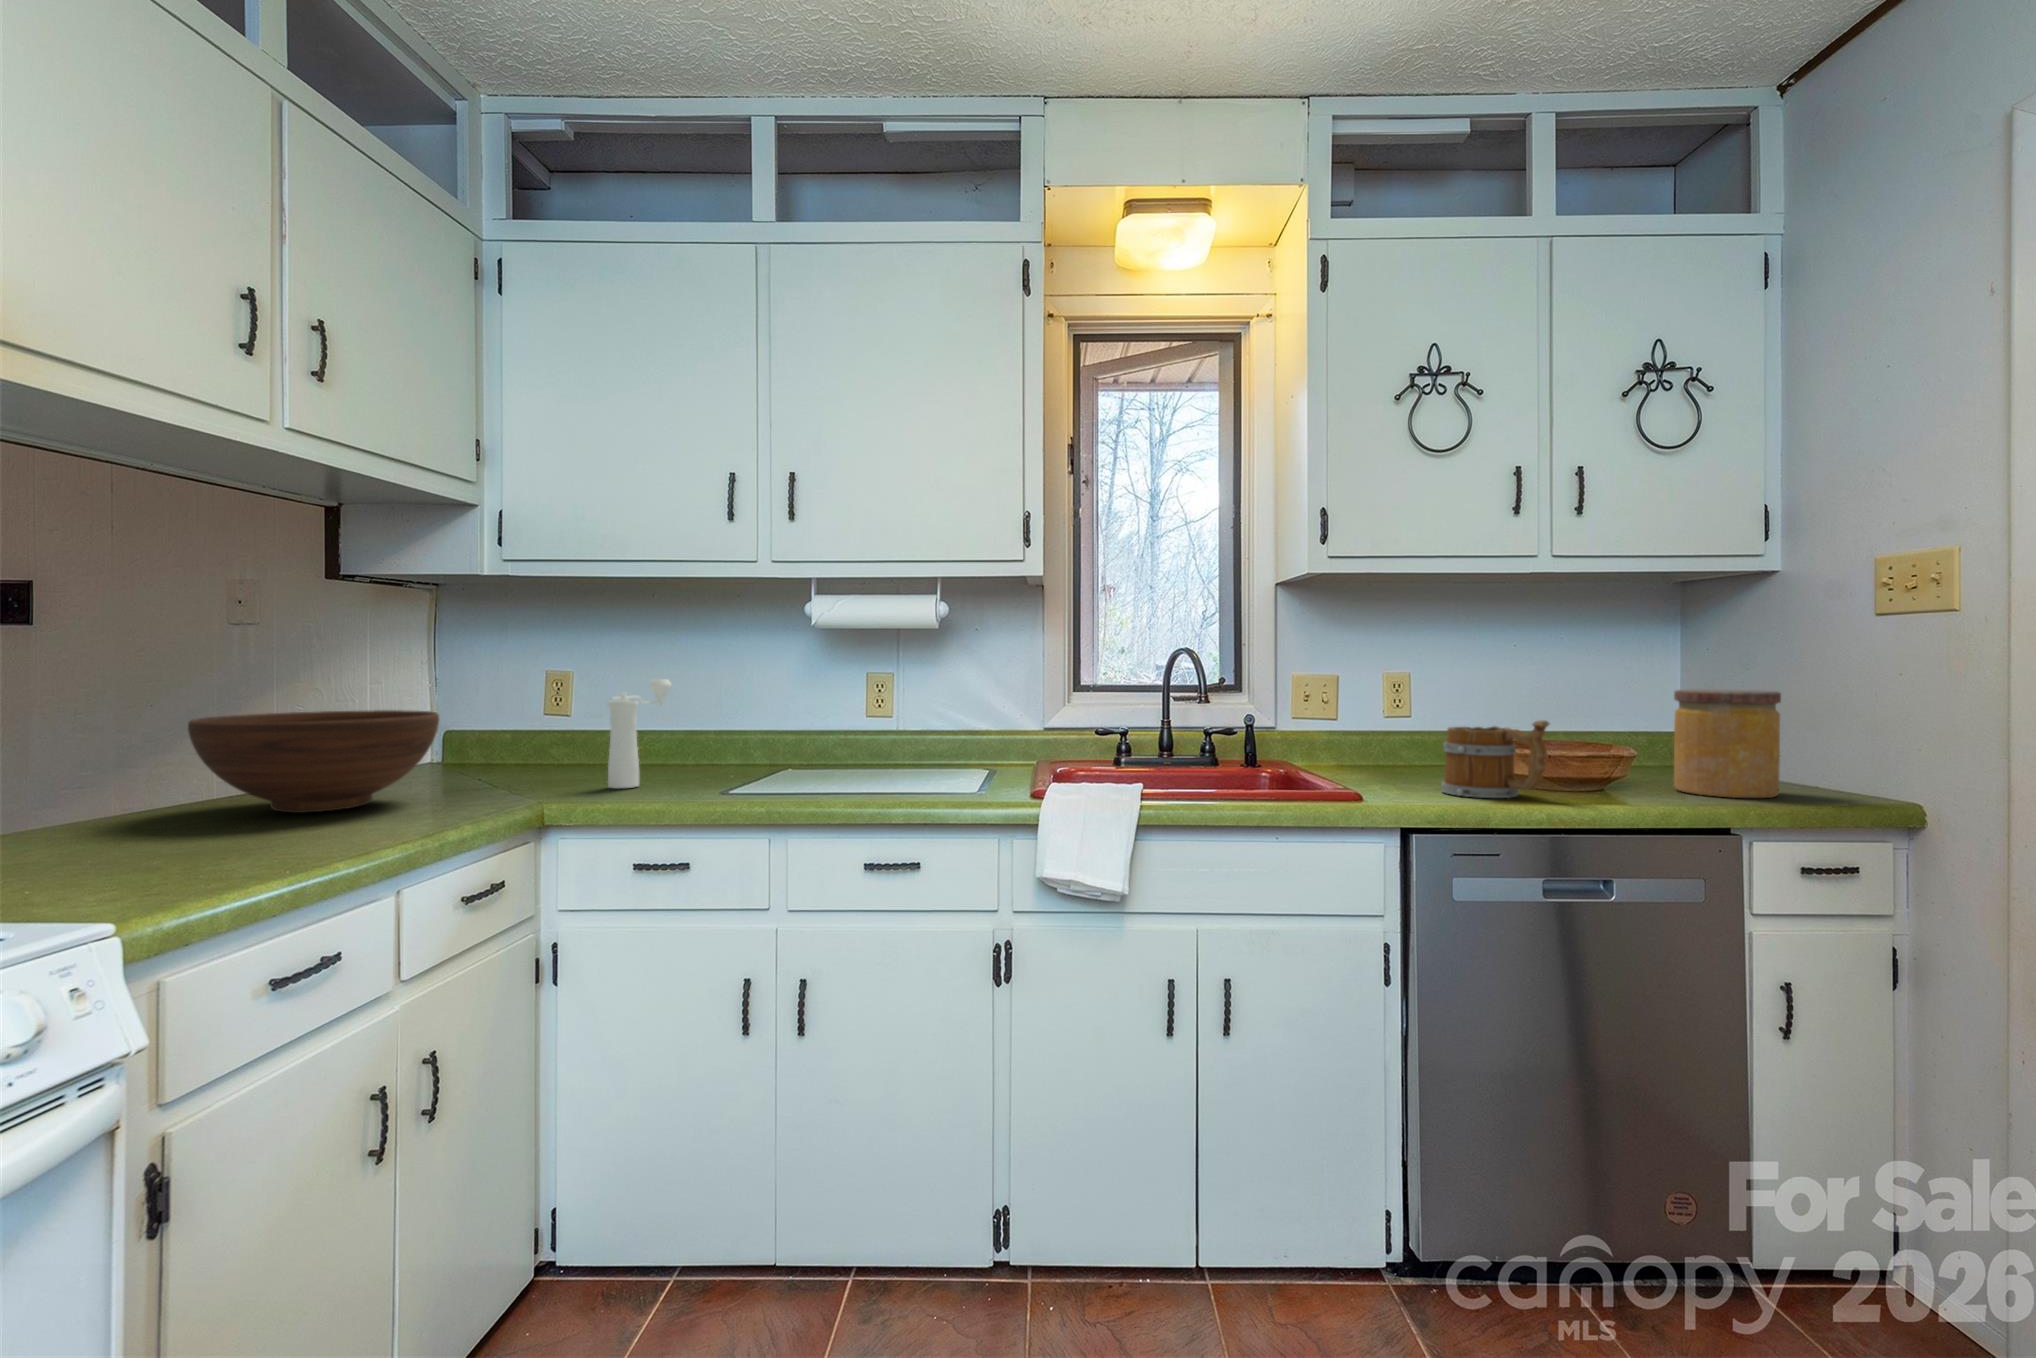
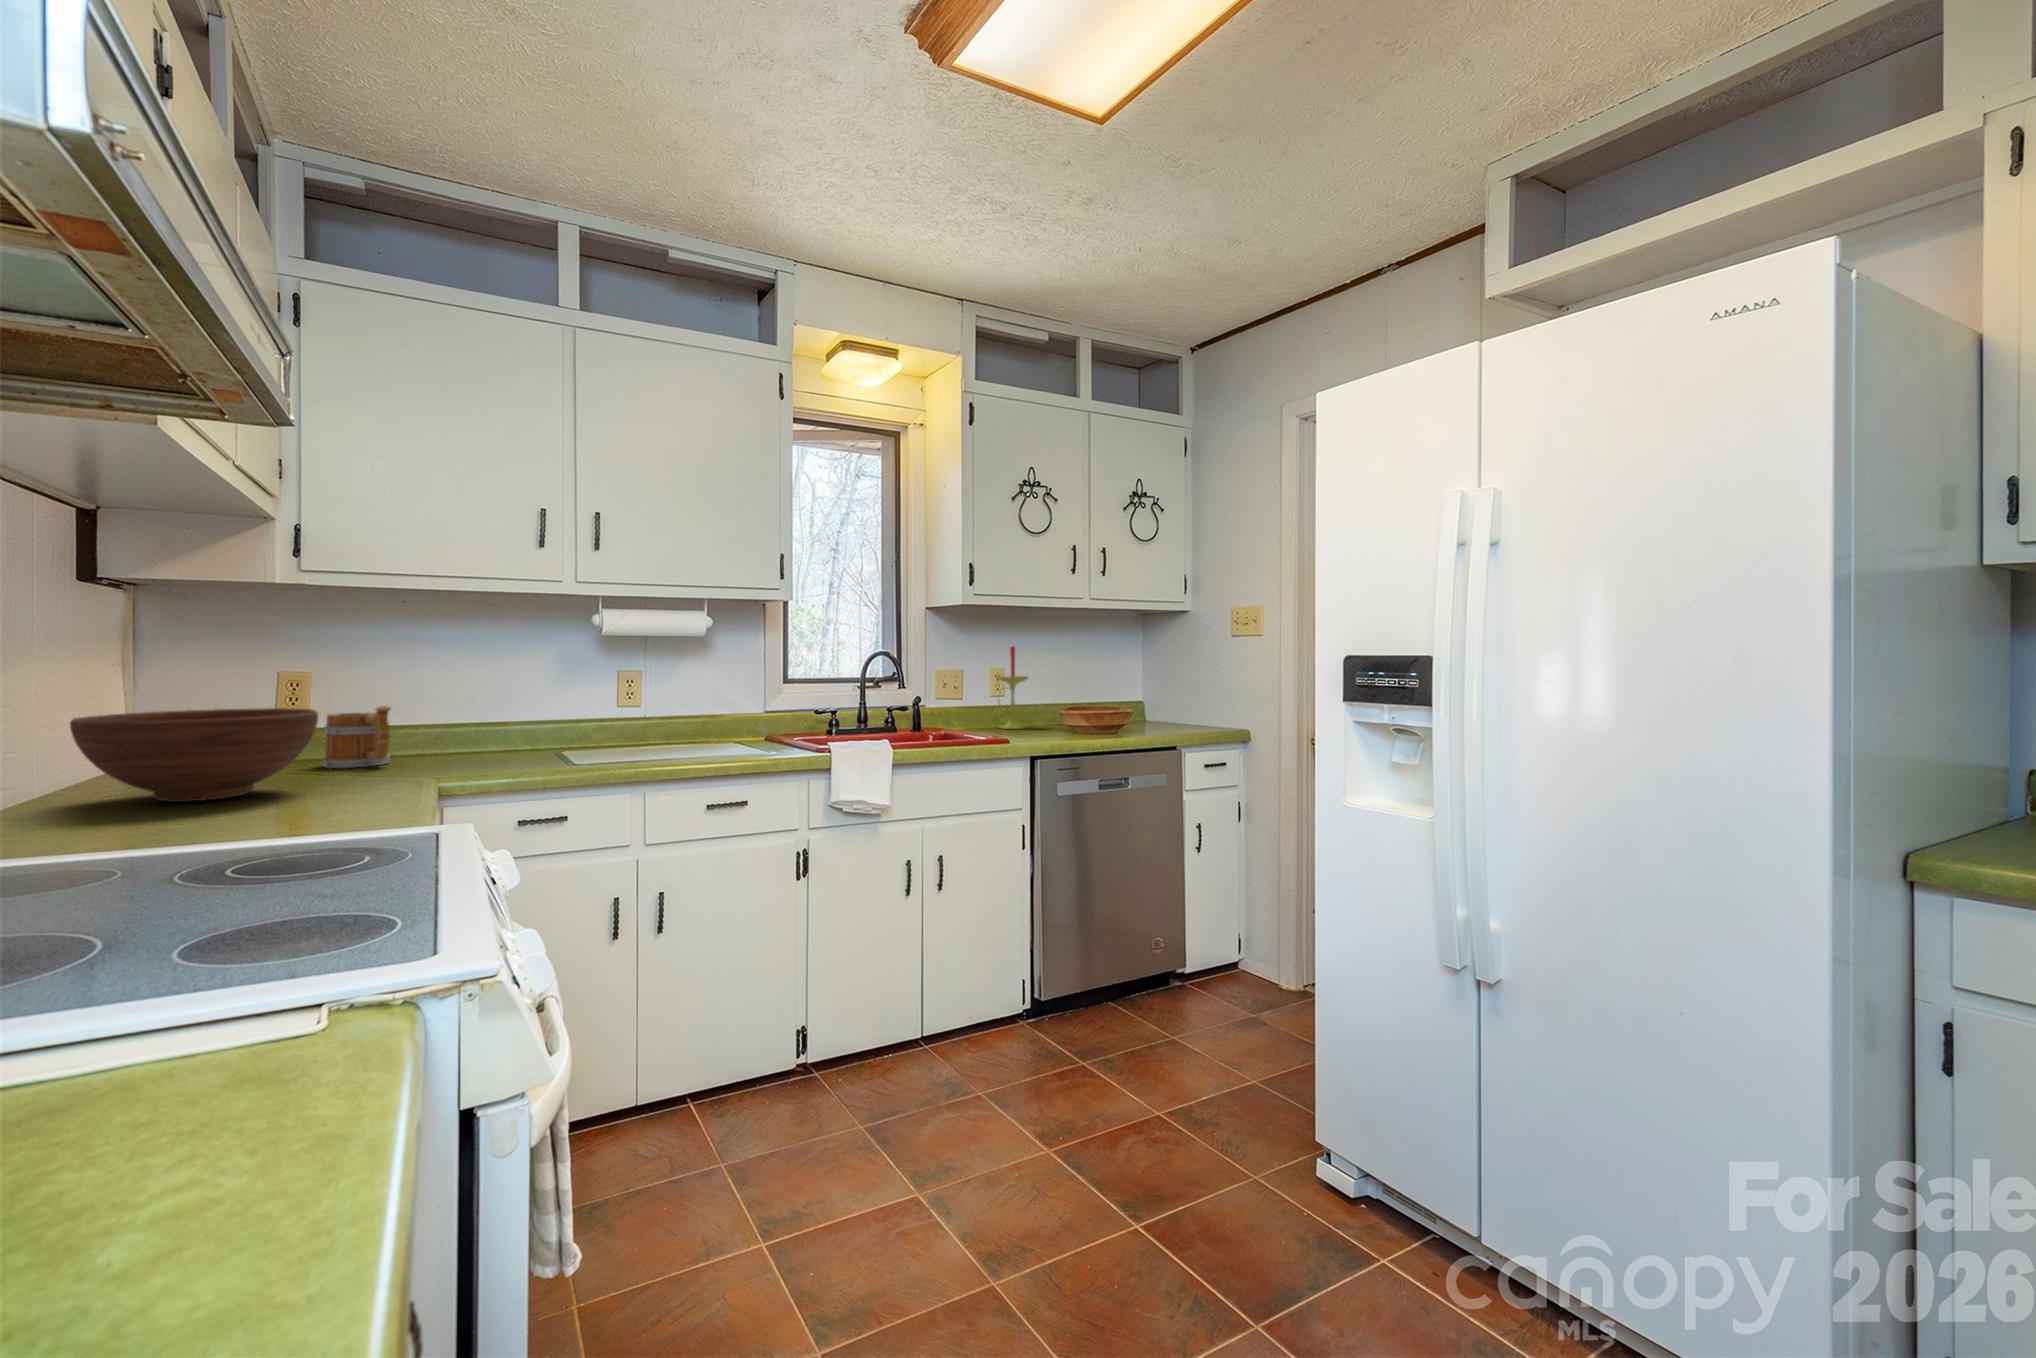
candle: none [1384,637,1443,773] -> present [998,646,1028,729]
pepper mill: present [608,679,671,789] -> none [443,677,485,769]
jar: present [1674,689,1781,798] -> none [1149,674,1195,731]
mug: present [1441,721,1549,798] -> present [323,706,391,768]

